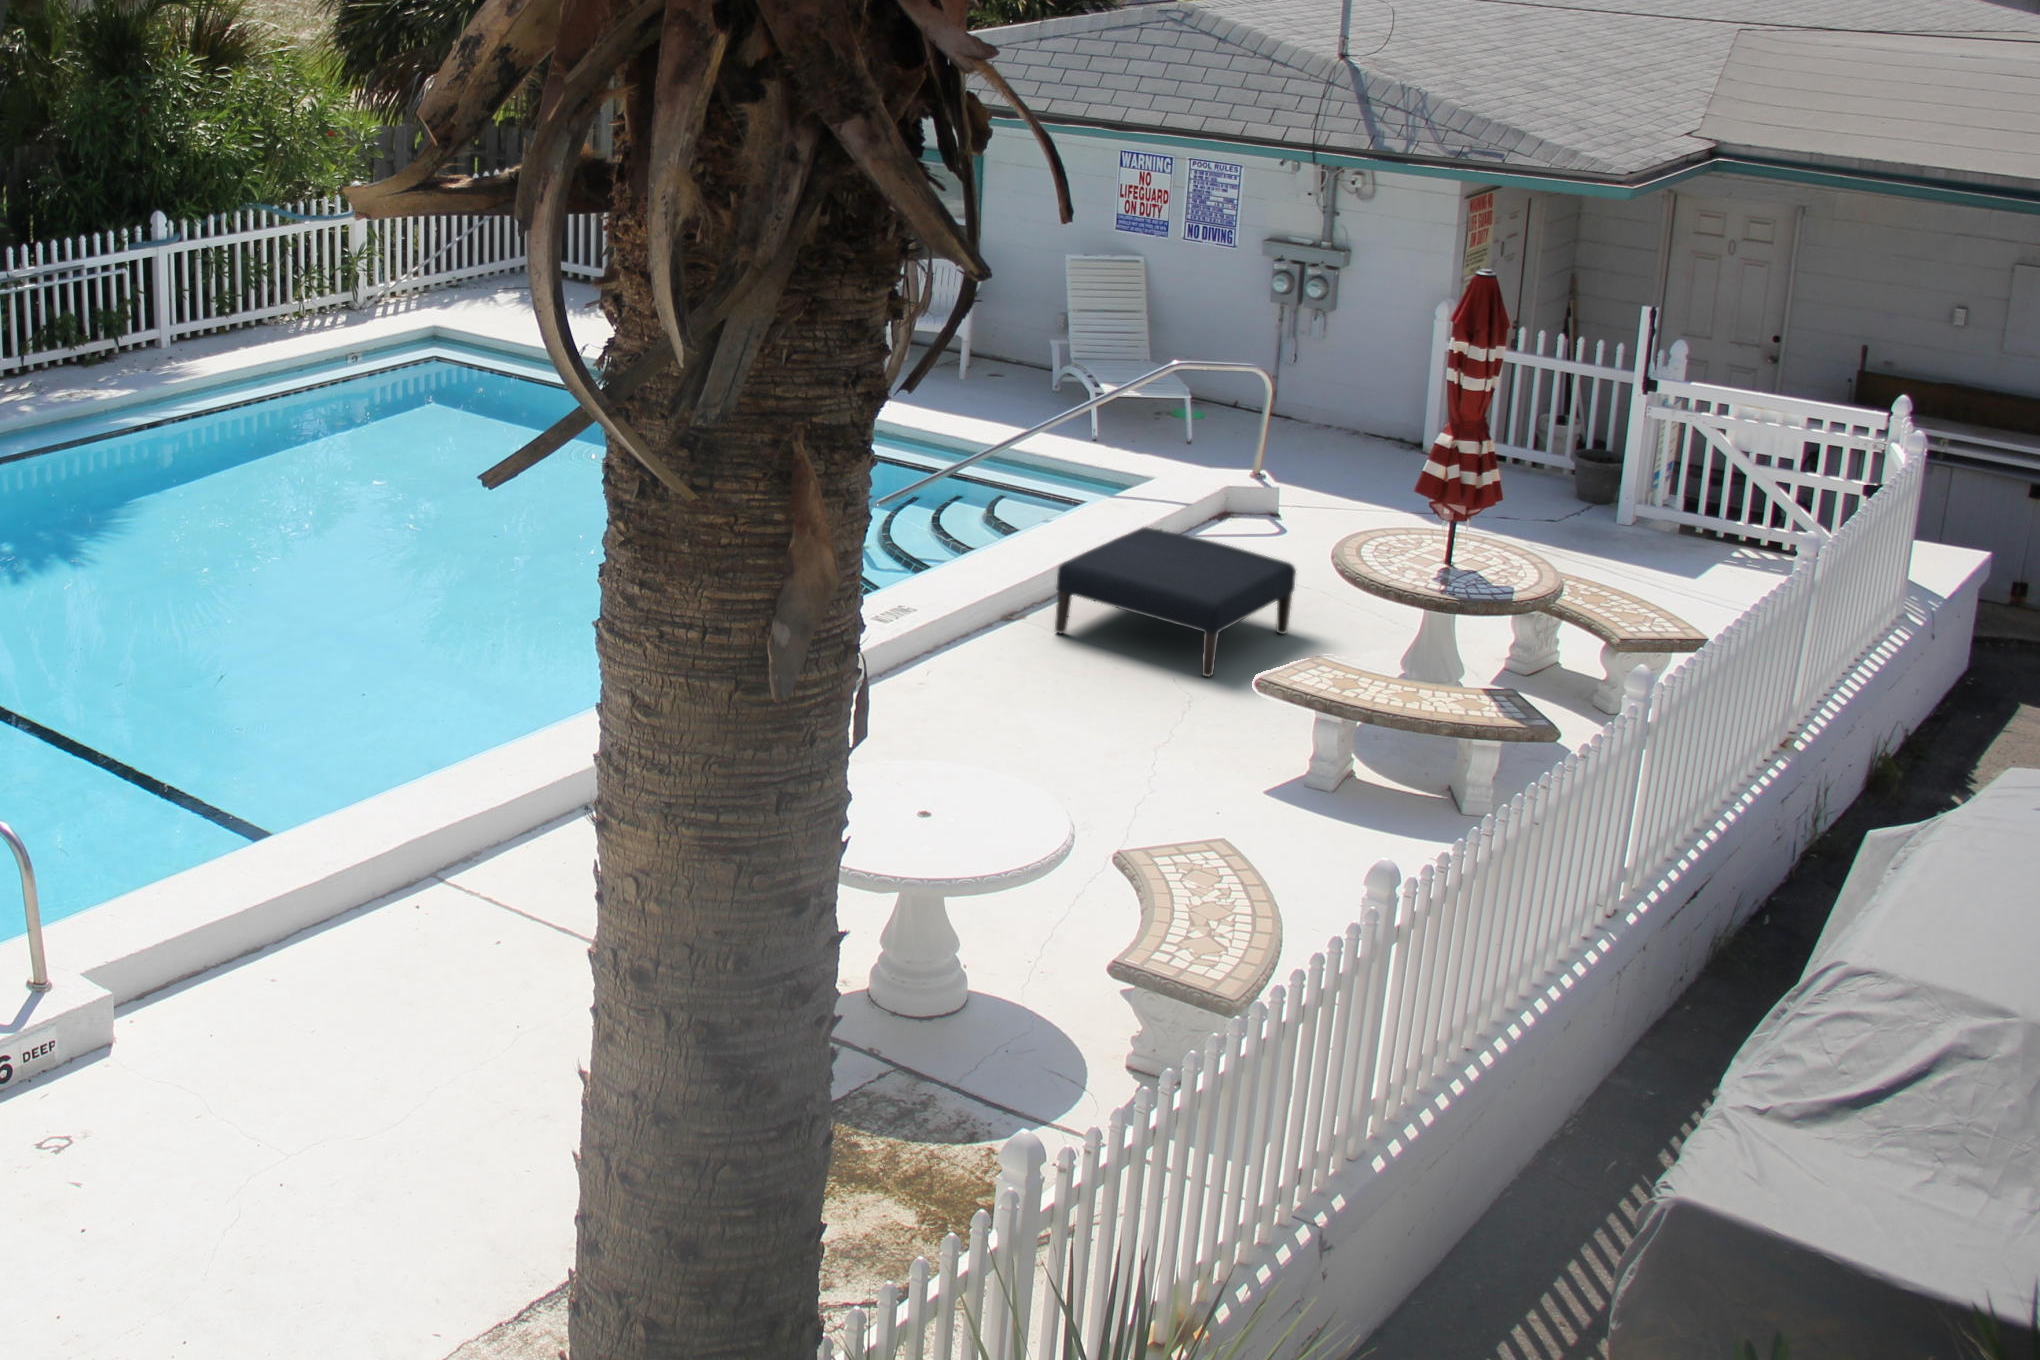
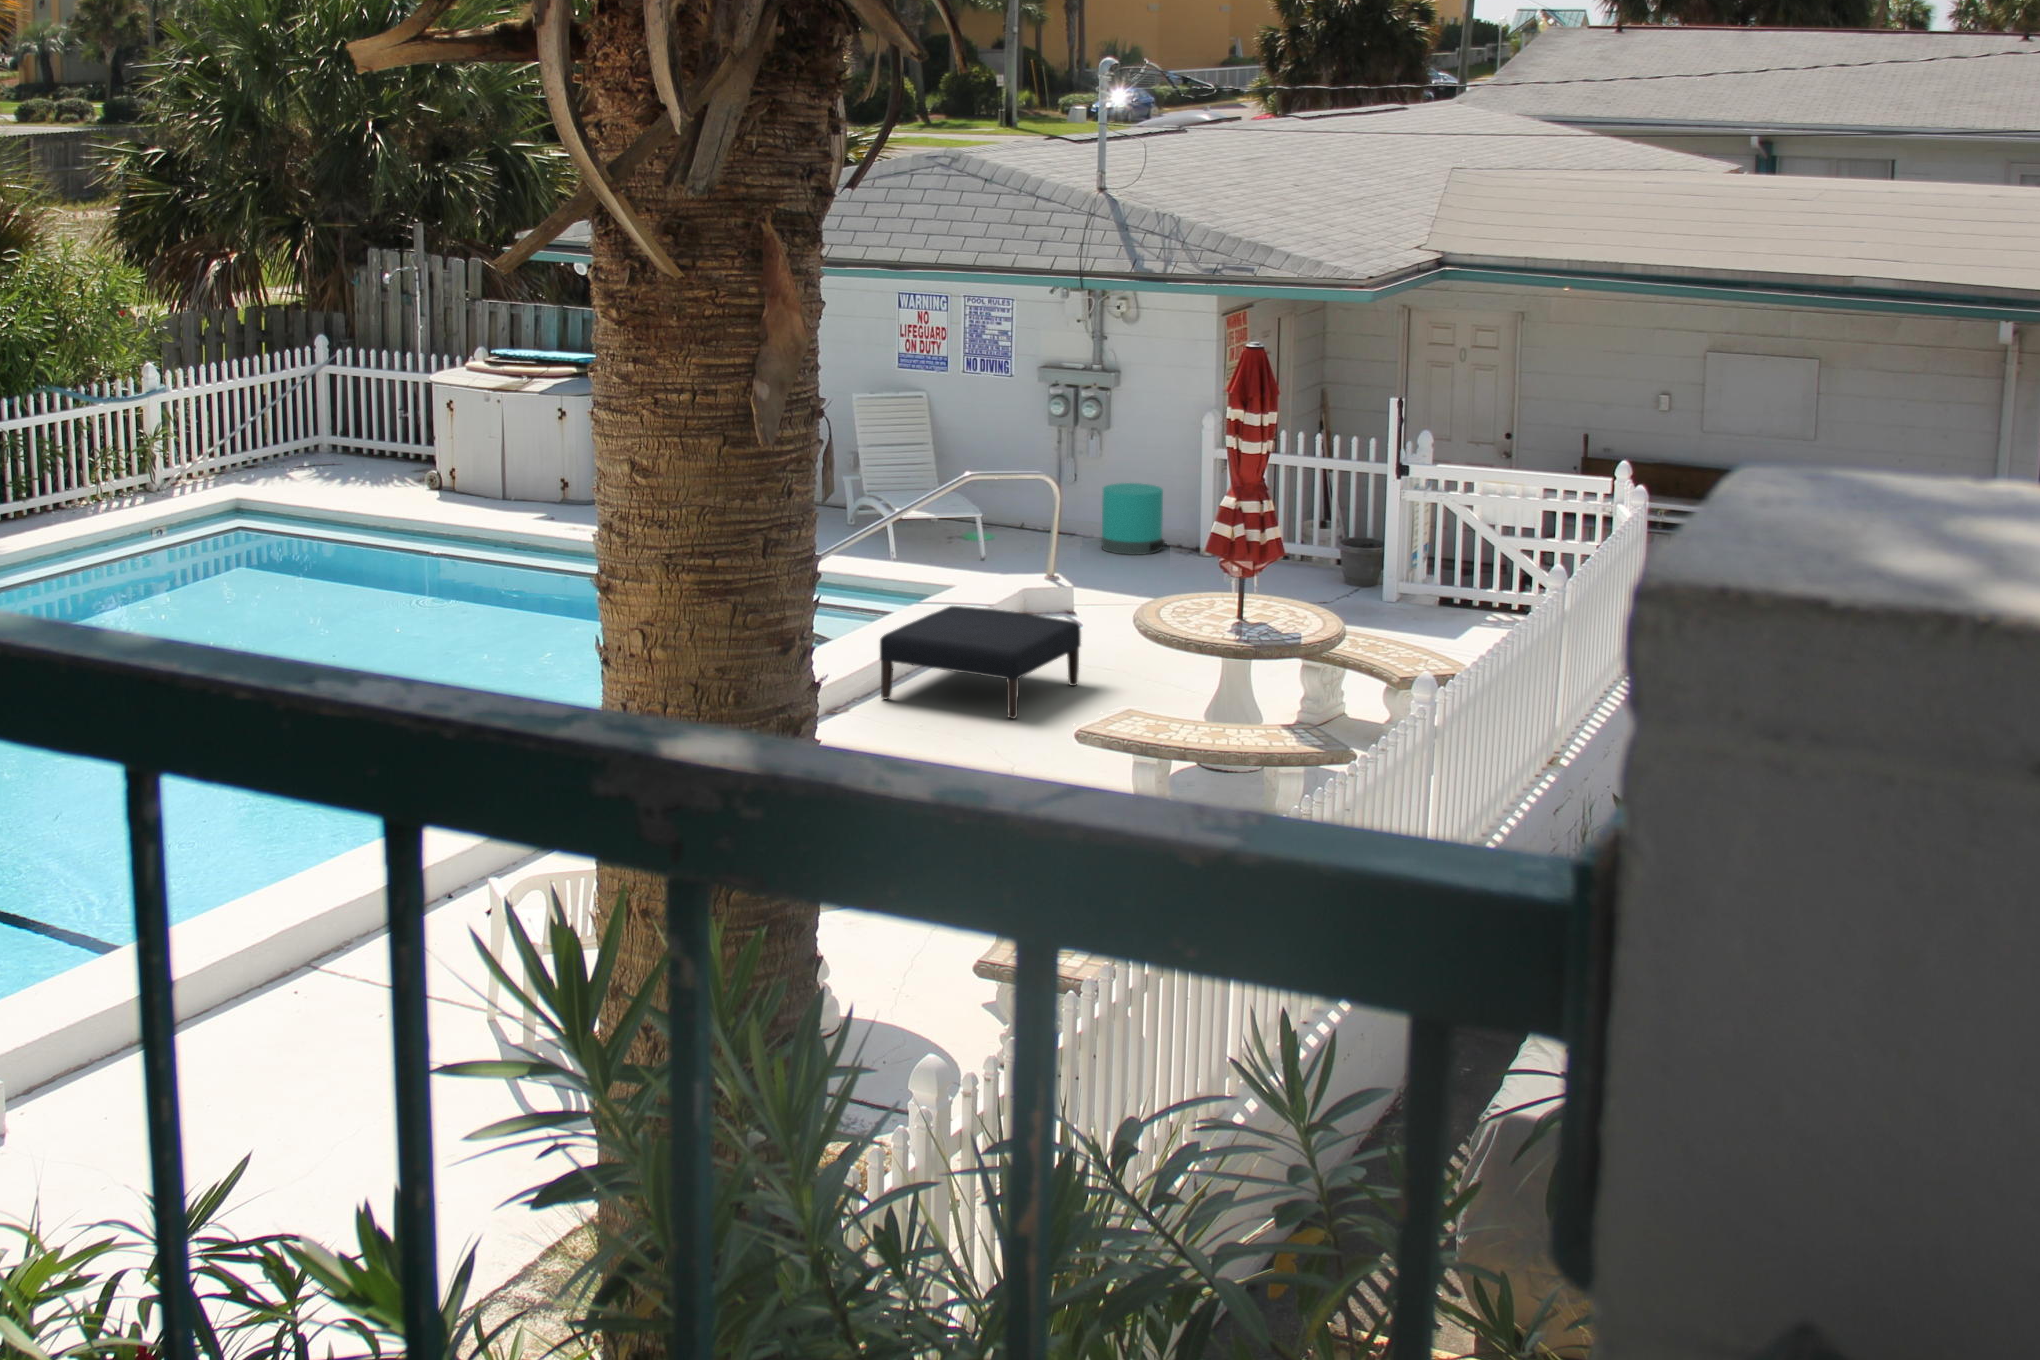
trash can: none [1318,373,1395,455] -> present [1102,483,1165,555]

